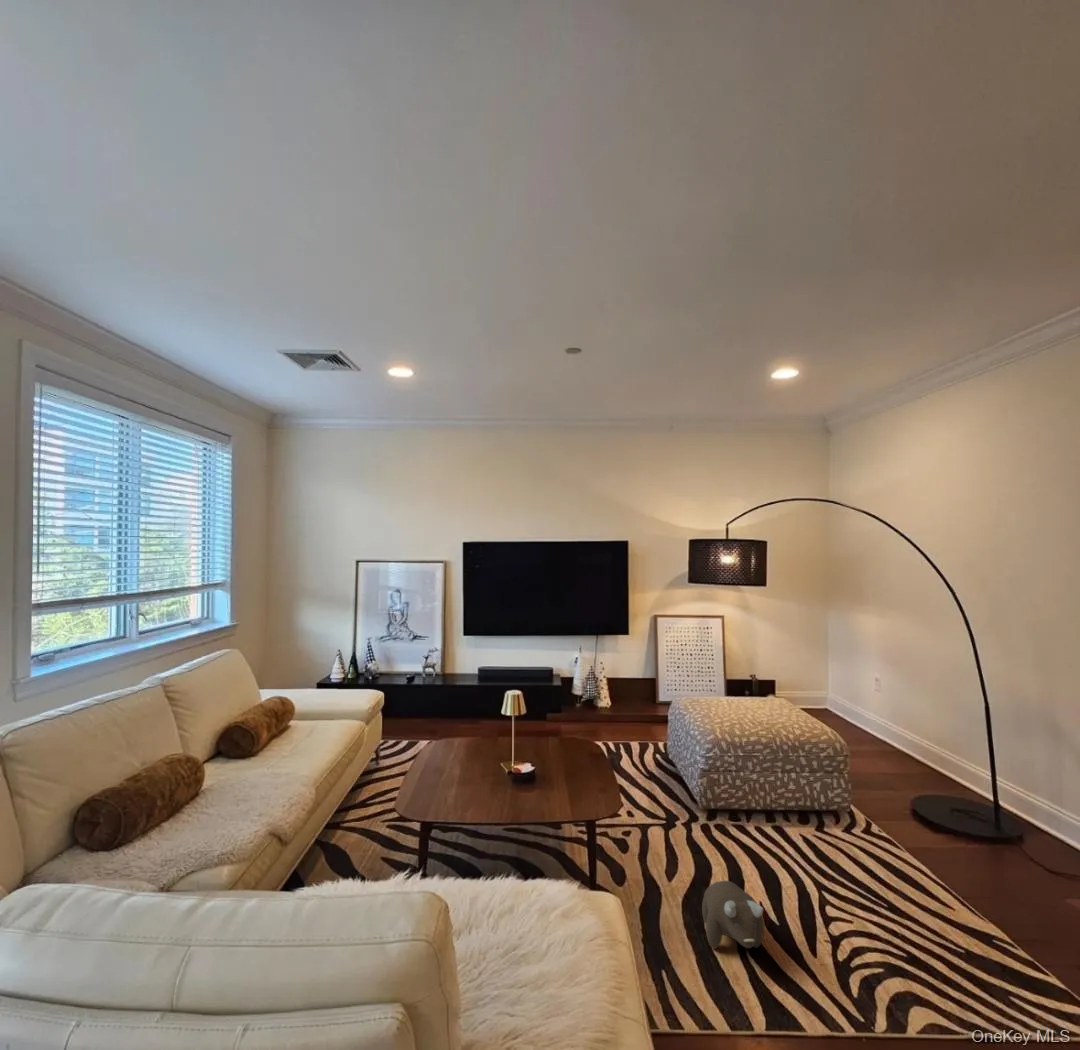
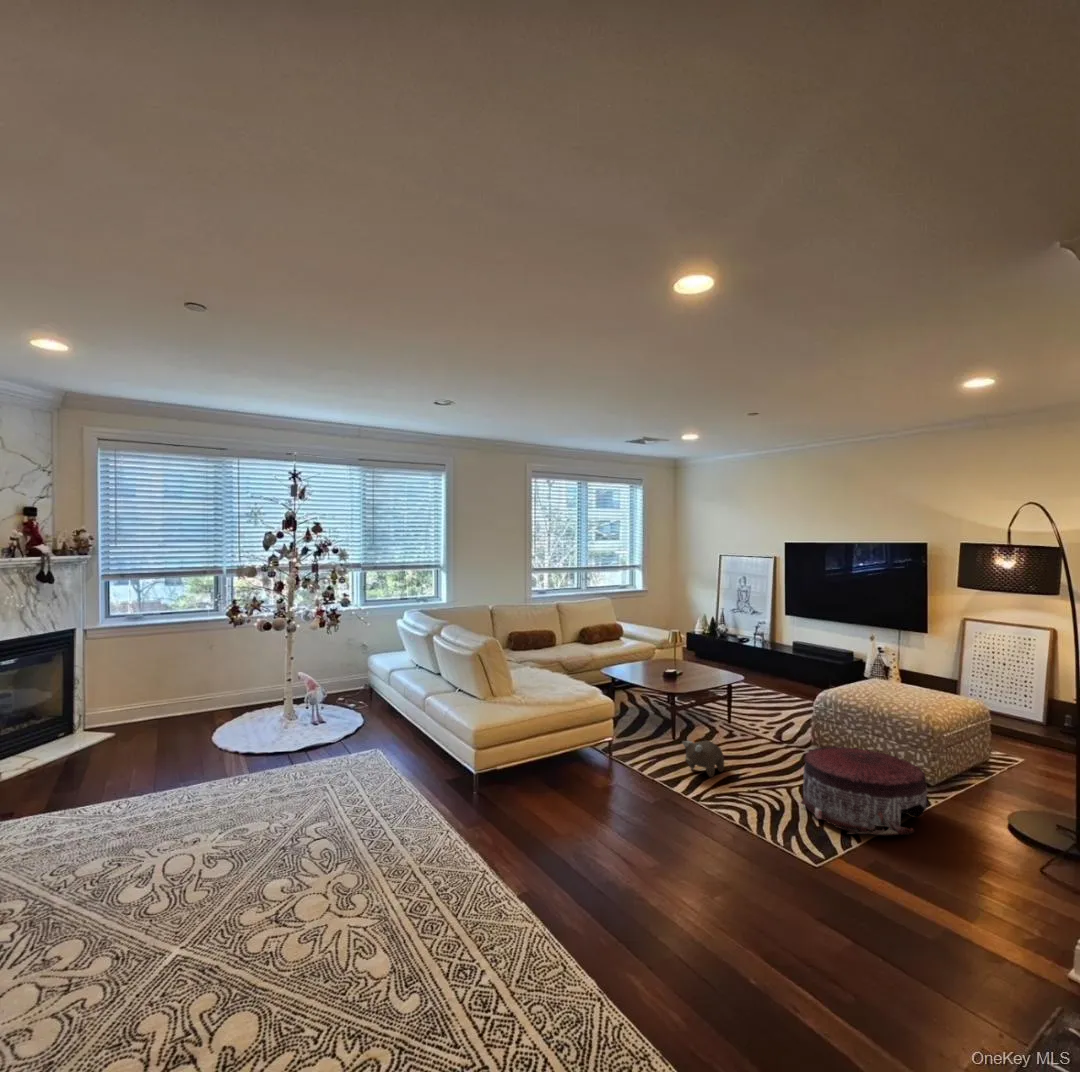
pouf: none [827,794,999,939] -> present [801,746,927,836]

